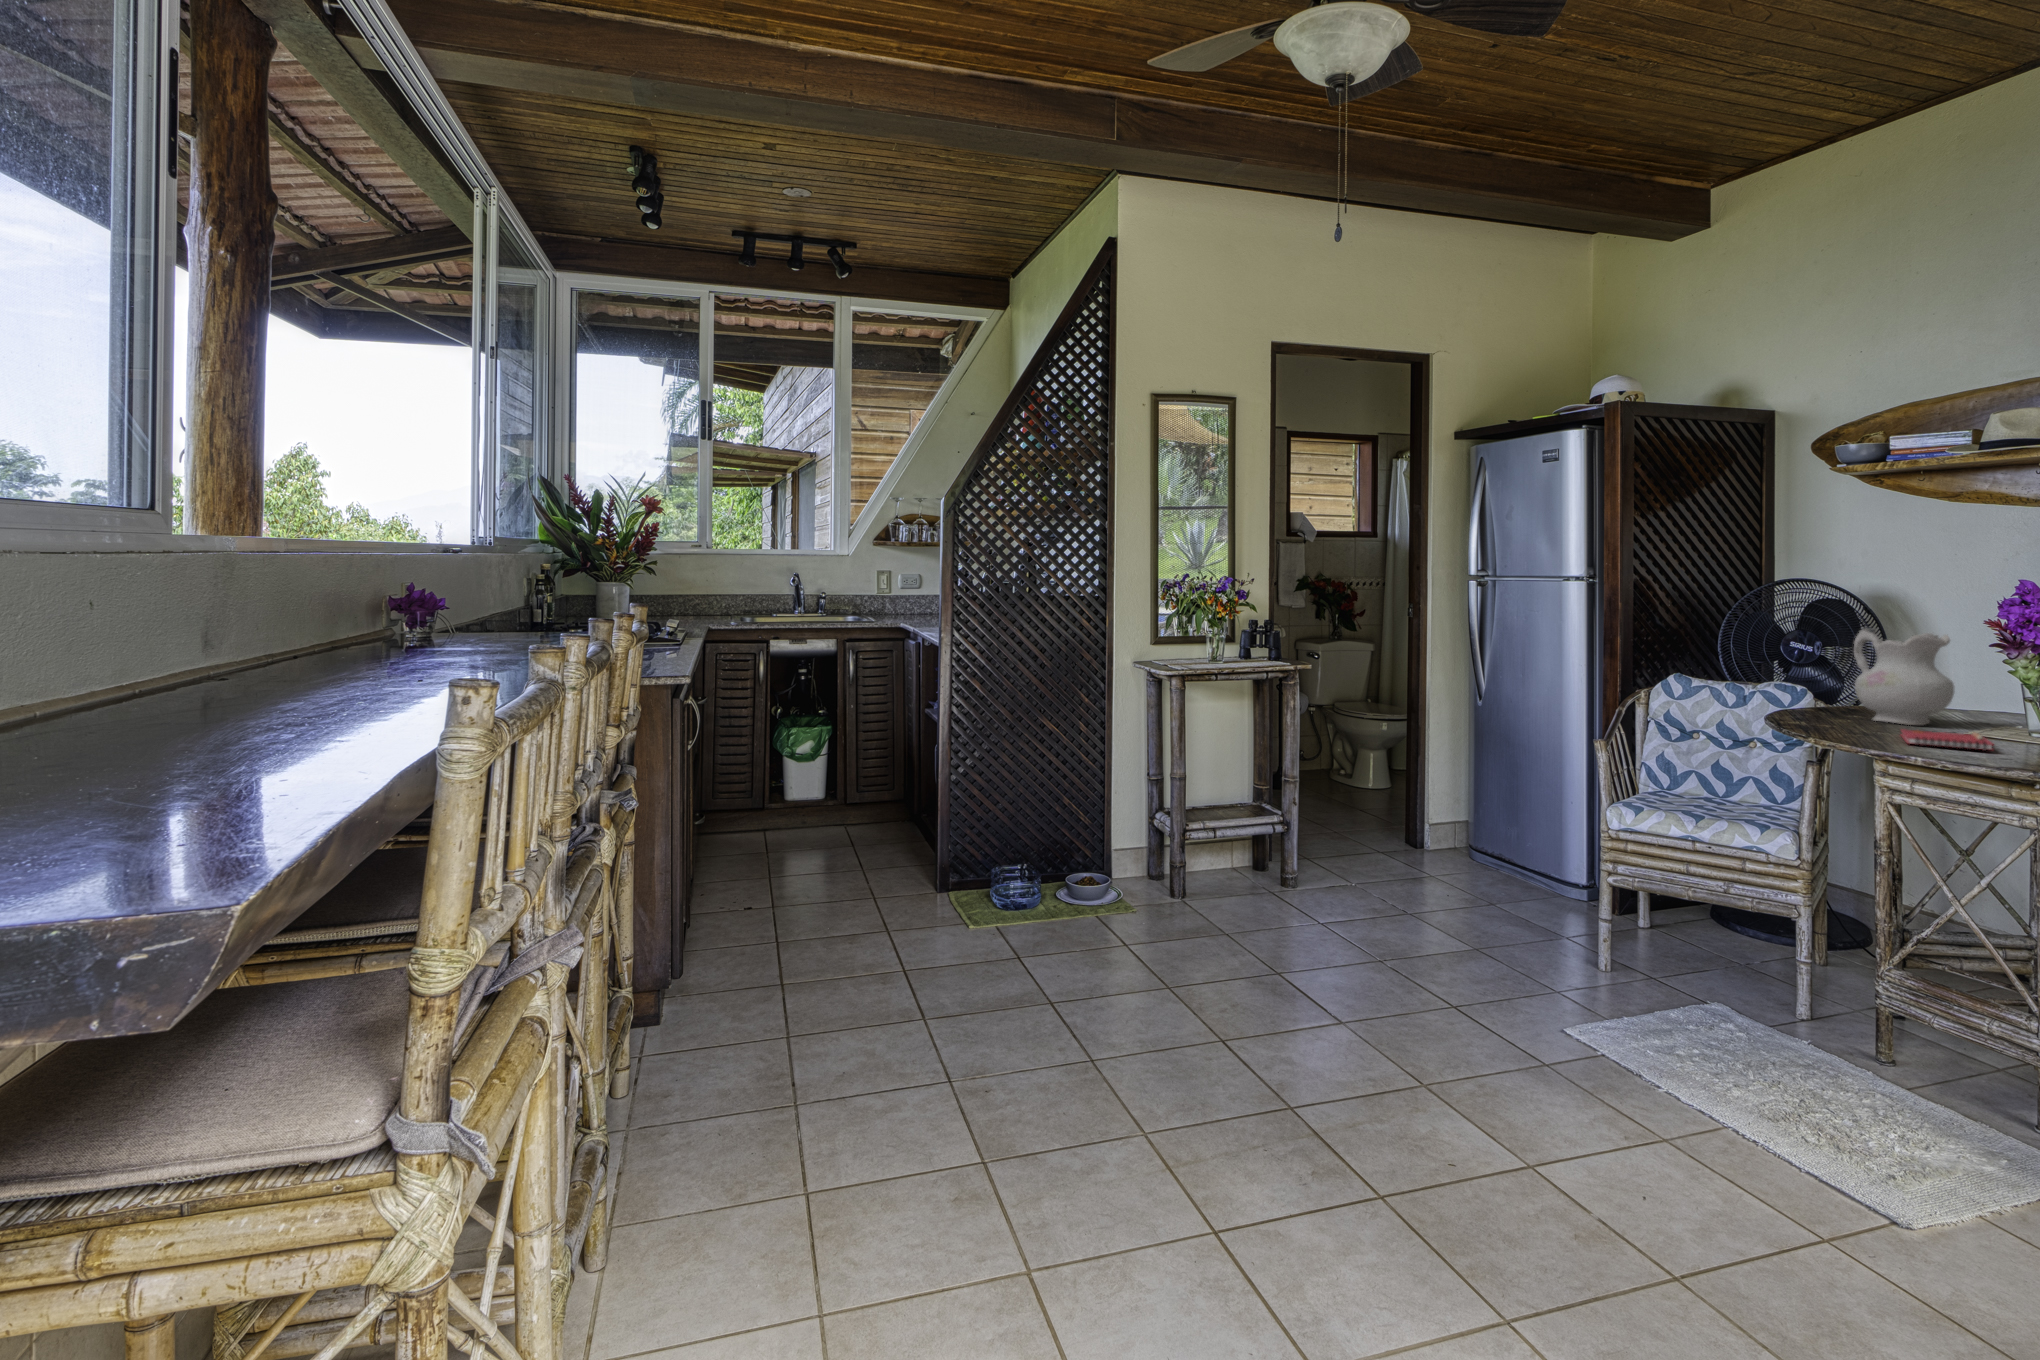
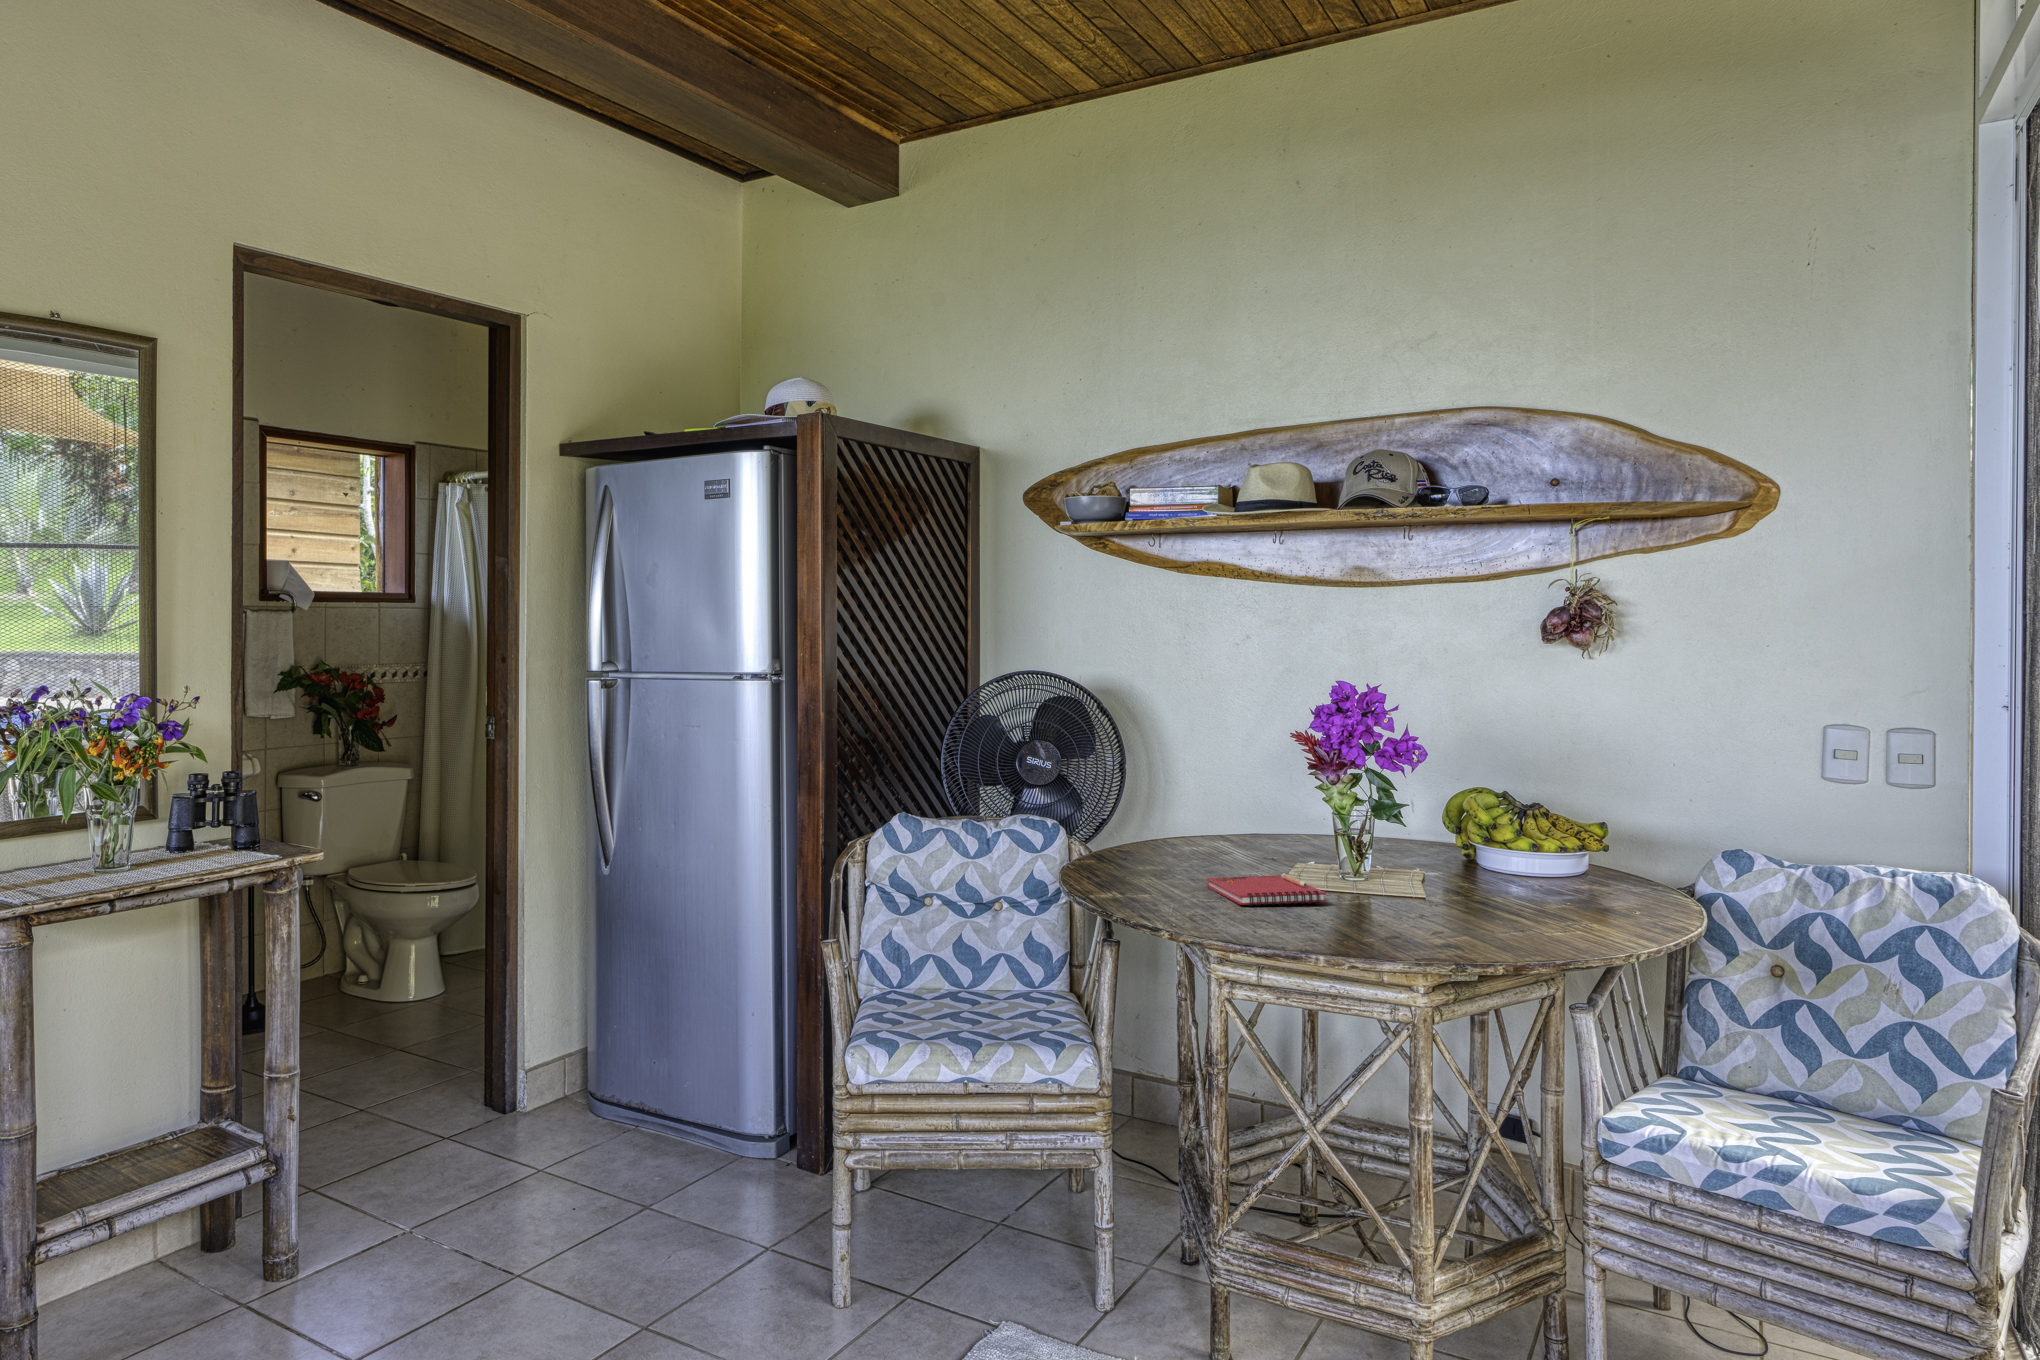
ceramic pitcher: present [1854,628,1954,725] -> none [1115,732,1225,865]

